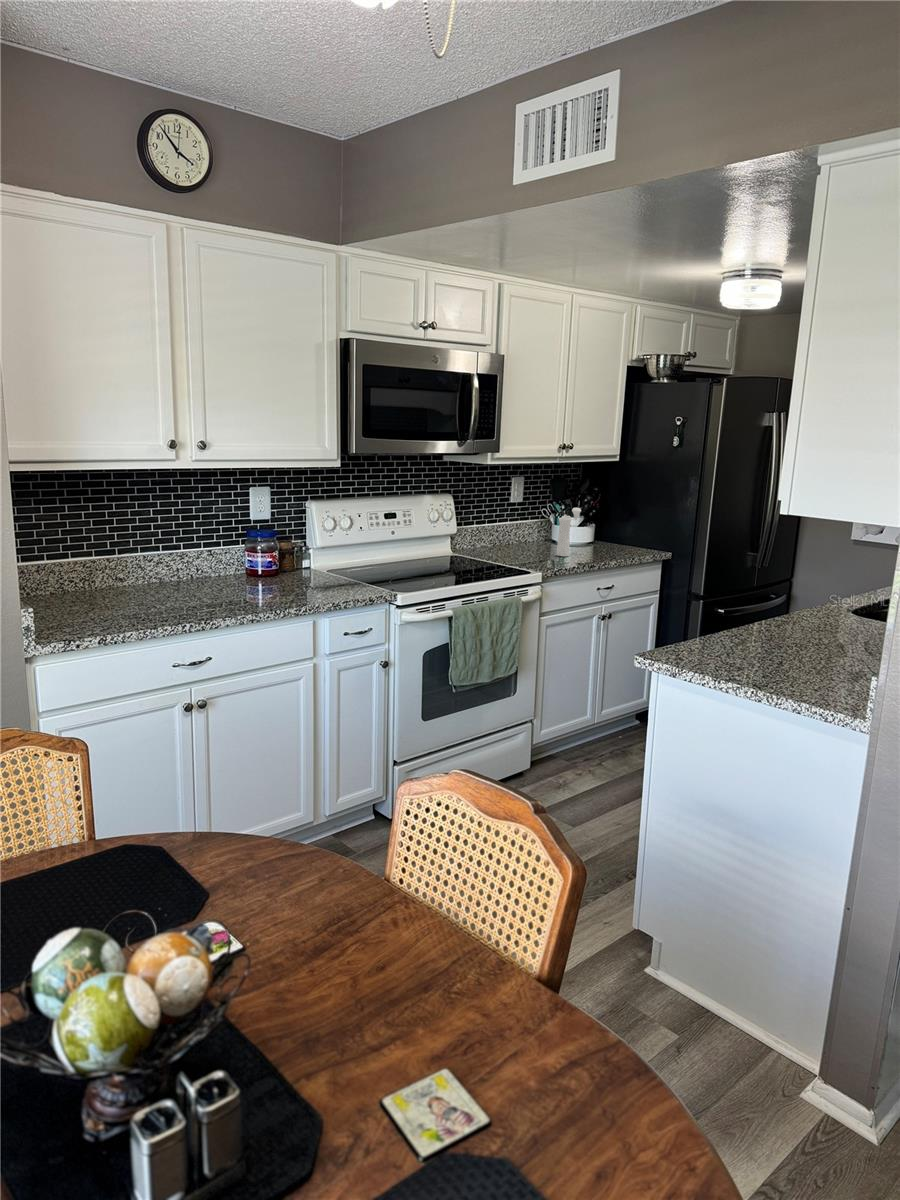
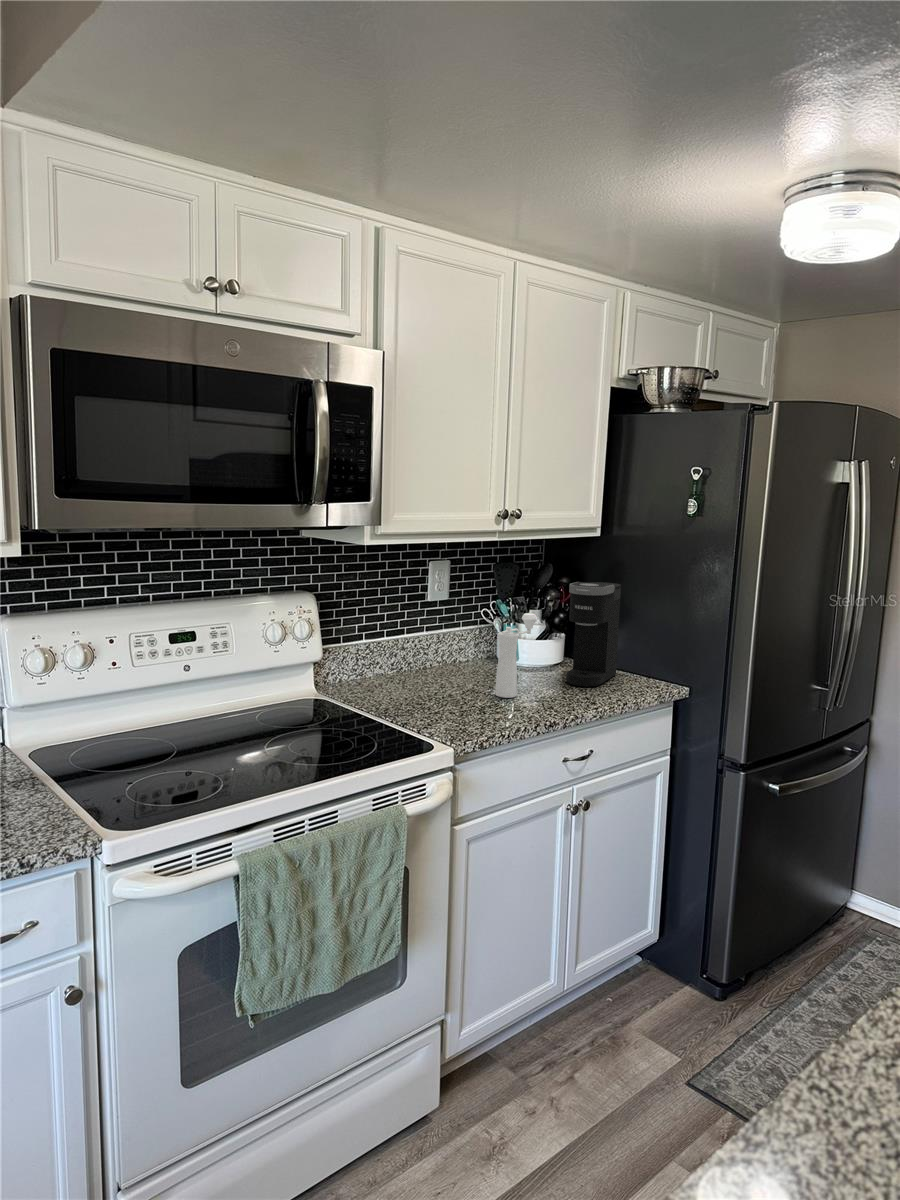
coffee maker: none [597,491,631,553] -> present [566,582,621,687]

